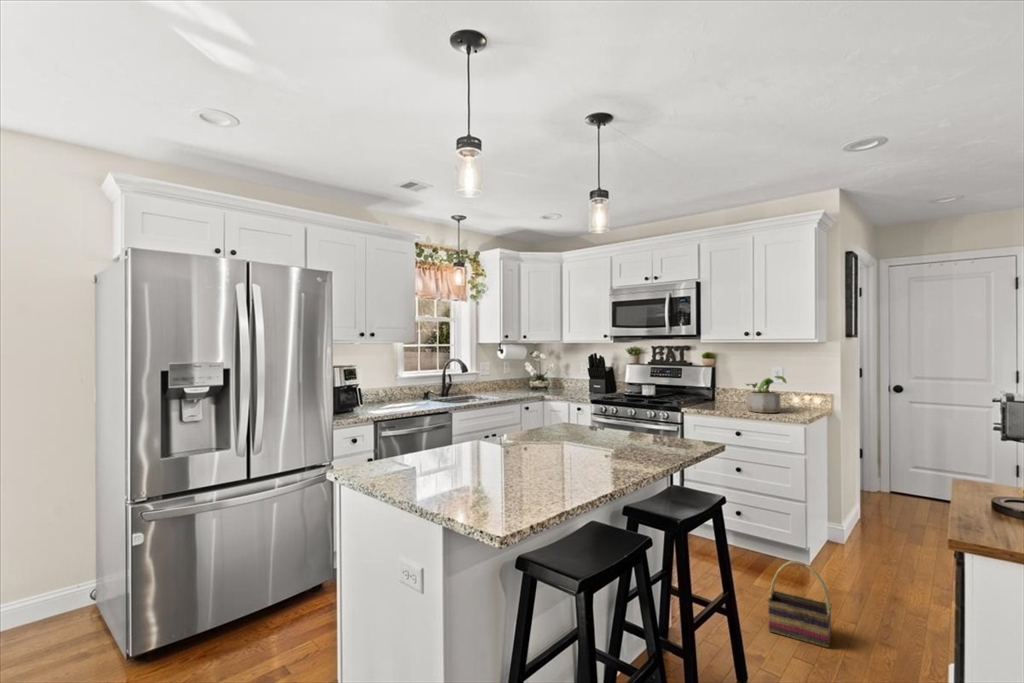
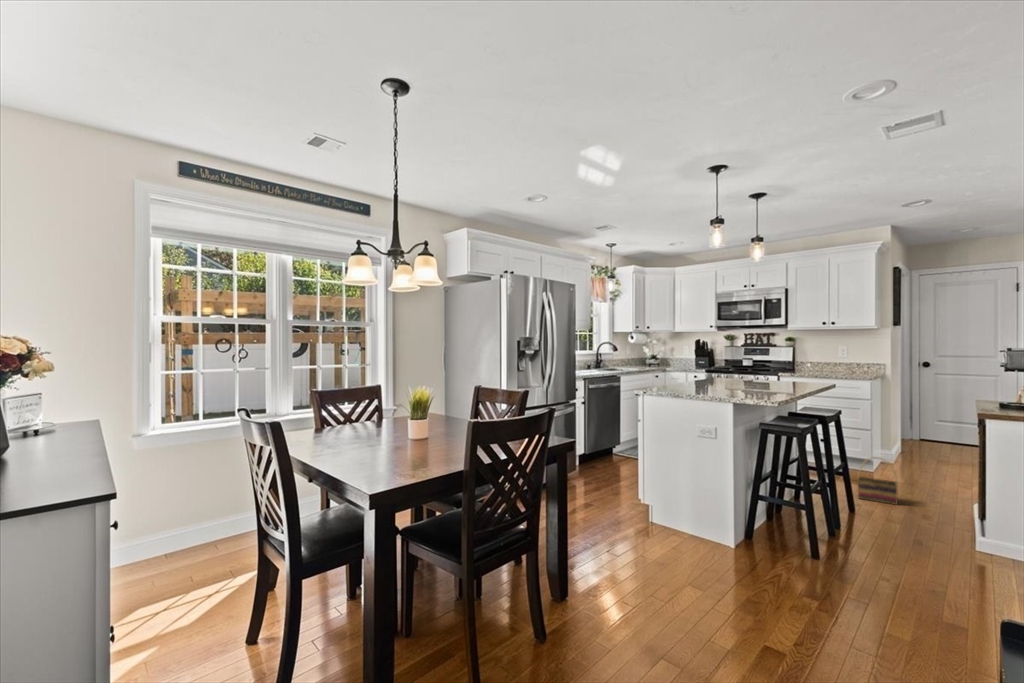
potted plant: present [746,376,786,413] -> none [822,351,854,376]

